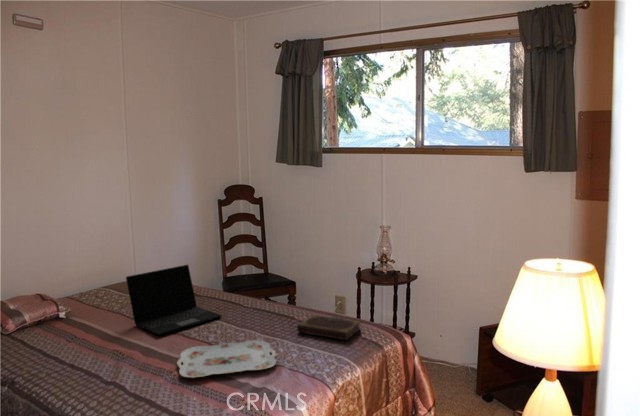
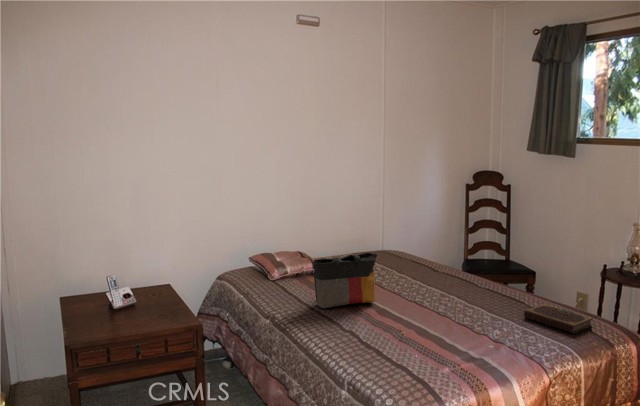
laptop: present [126,265,222,335] -> none [377,242,455,299]
tote bag: none [40,286,129,366] -> present [313,253,378,308]
serving tray: present [177,340,276,378] -> none [411,313,499,342]

